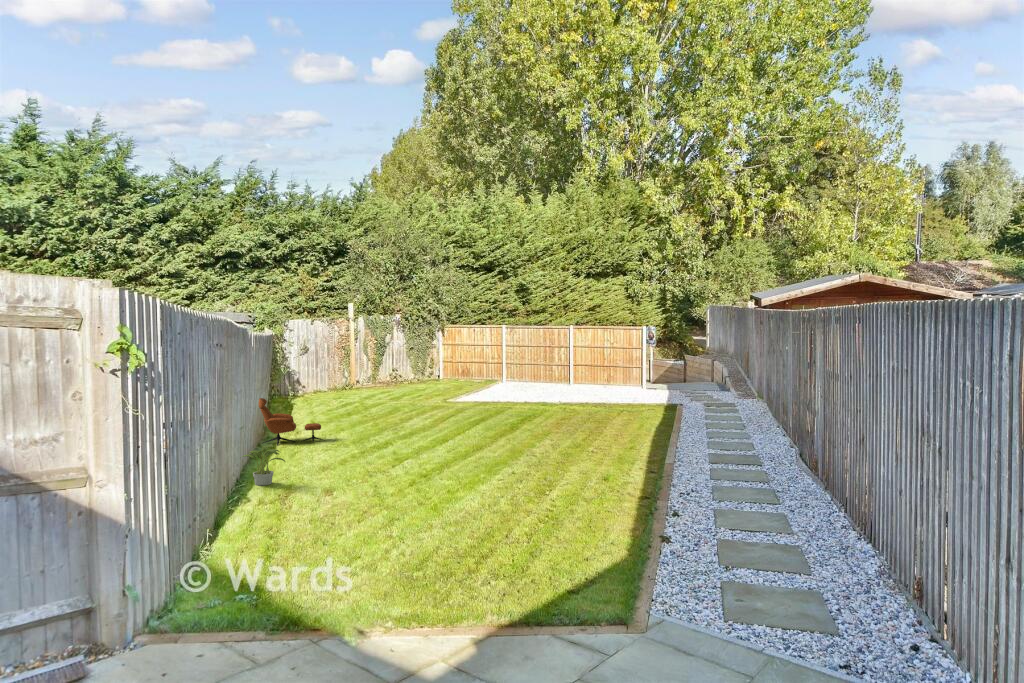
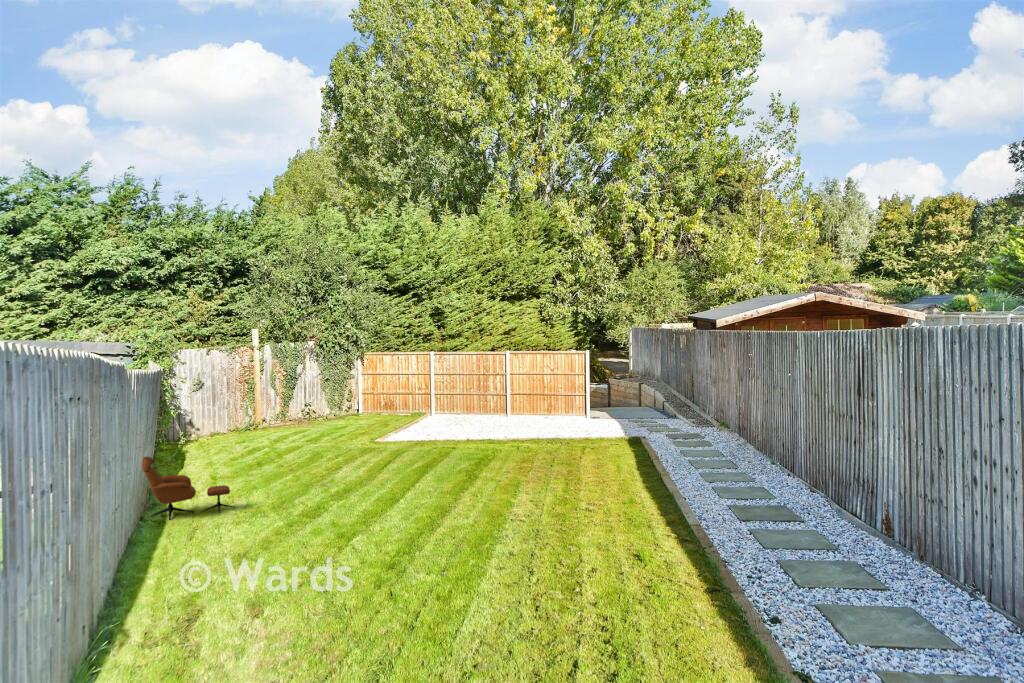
potted plant: present [242,446,285,486] -> none [113,539,187,602]

